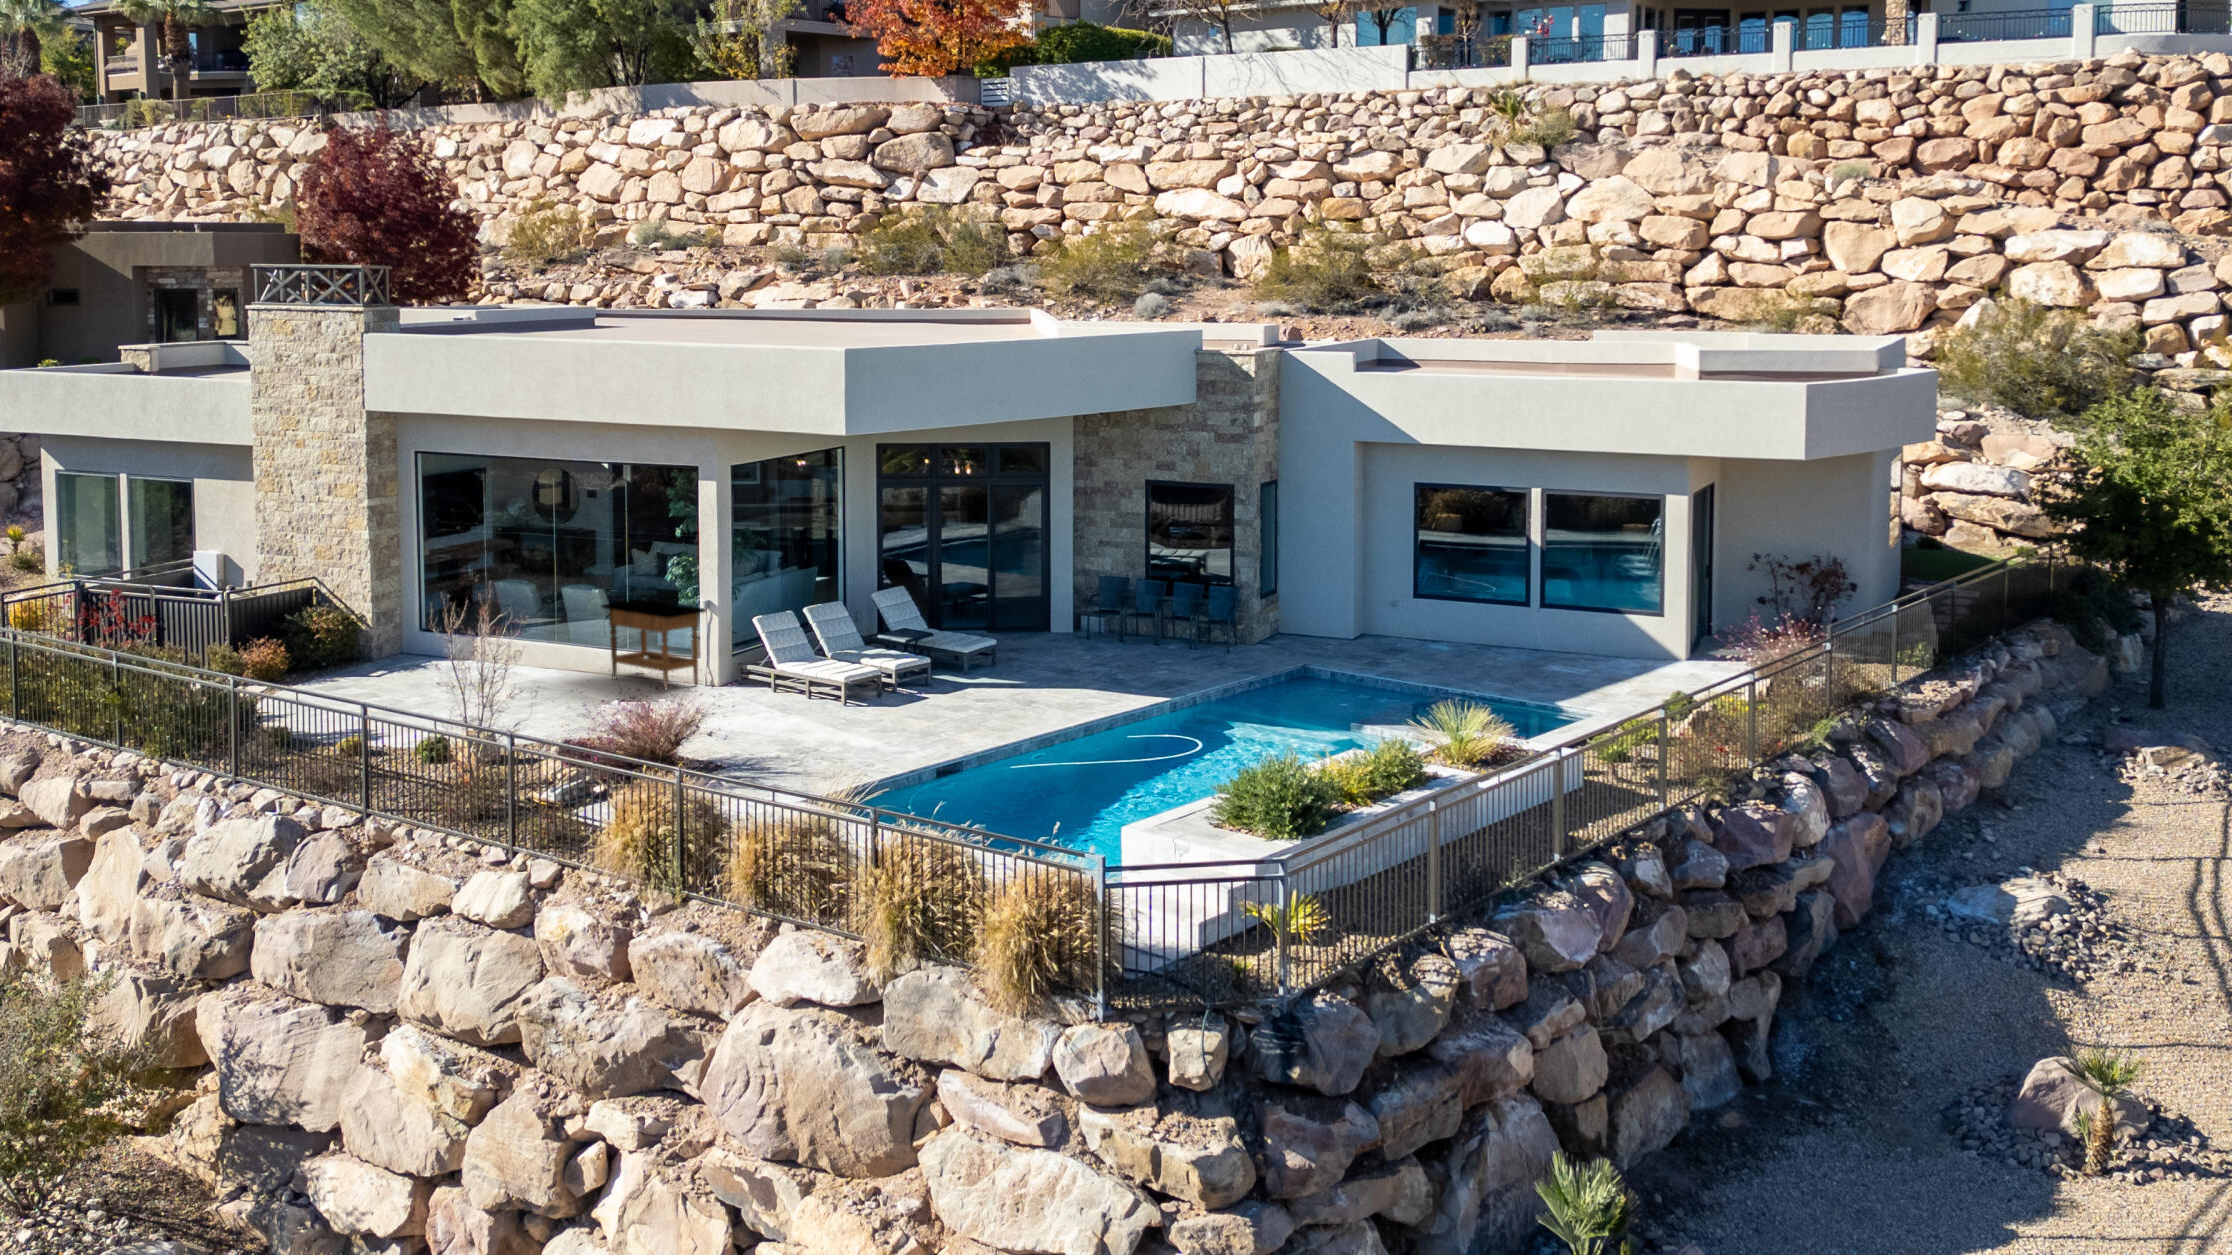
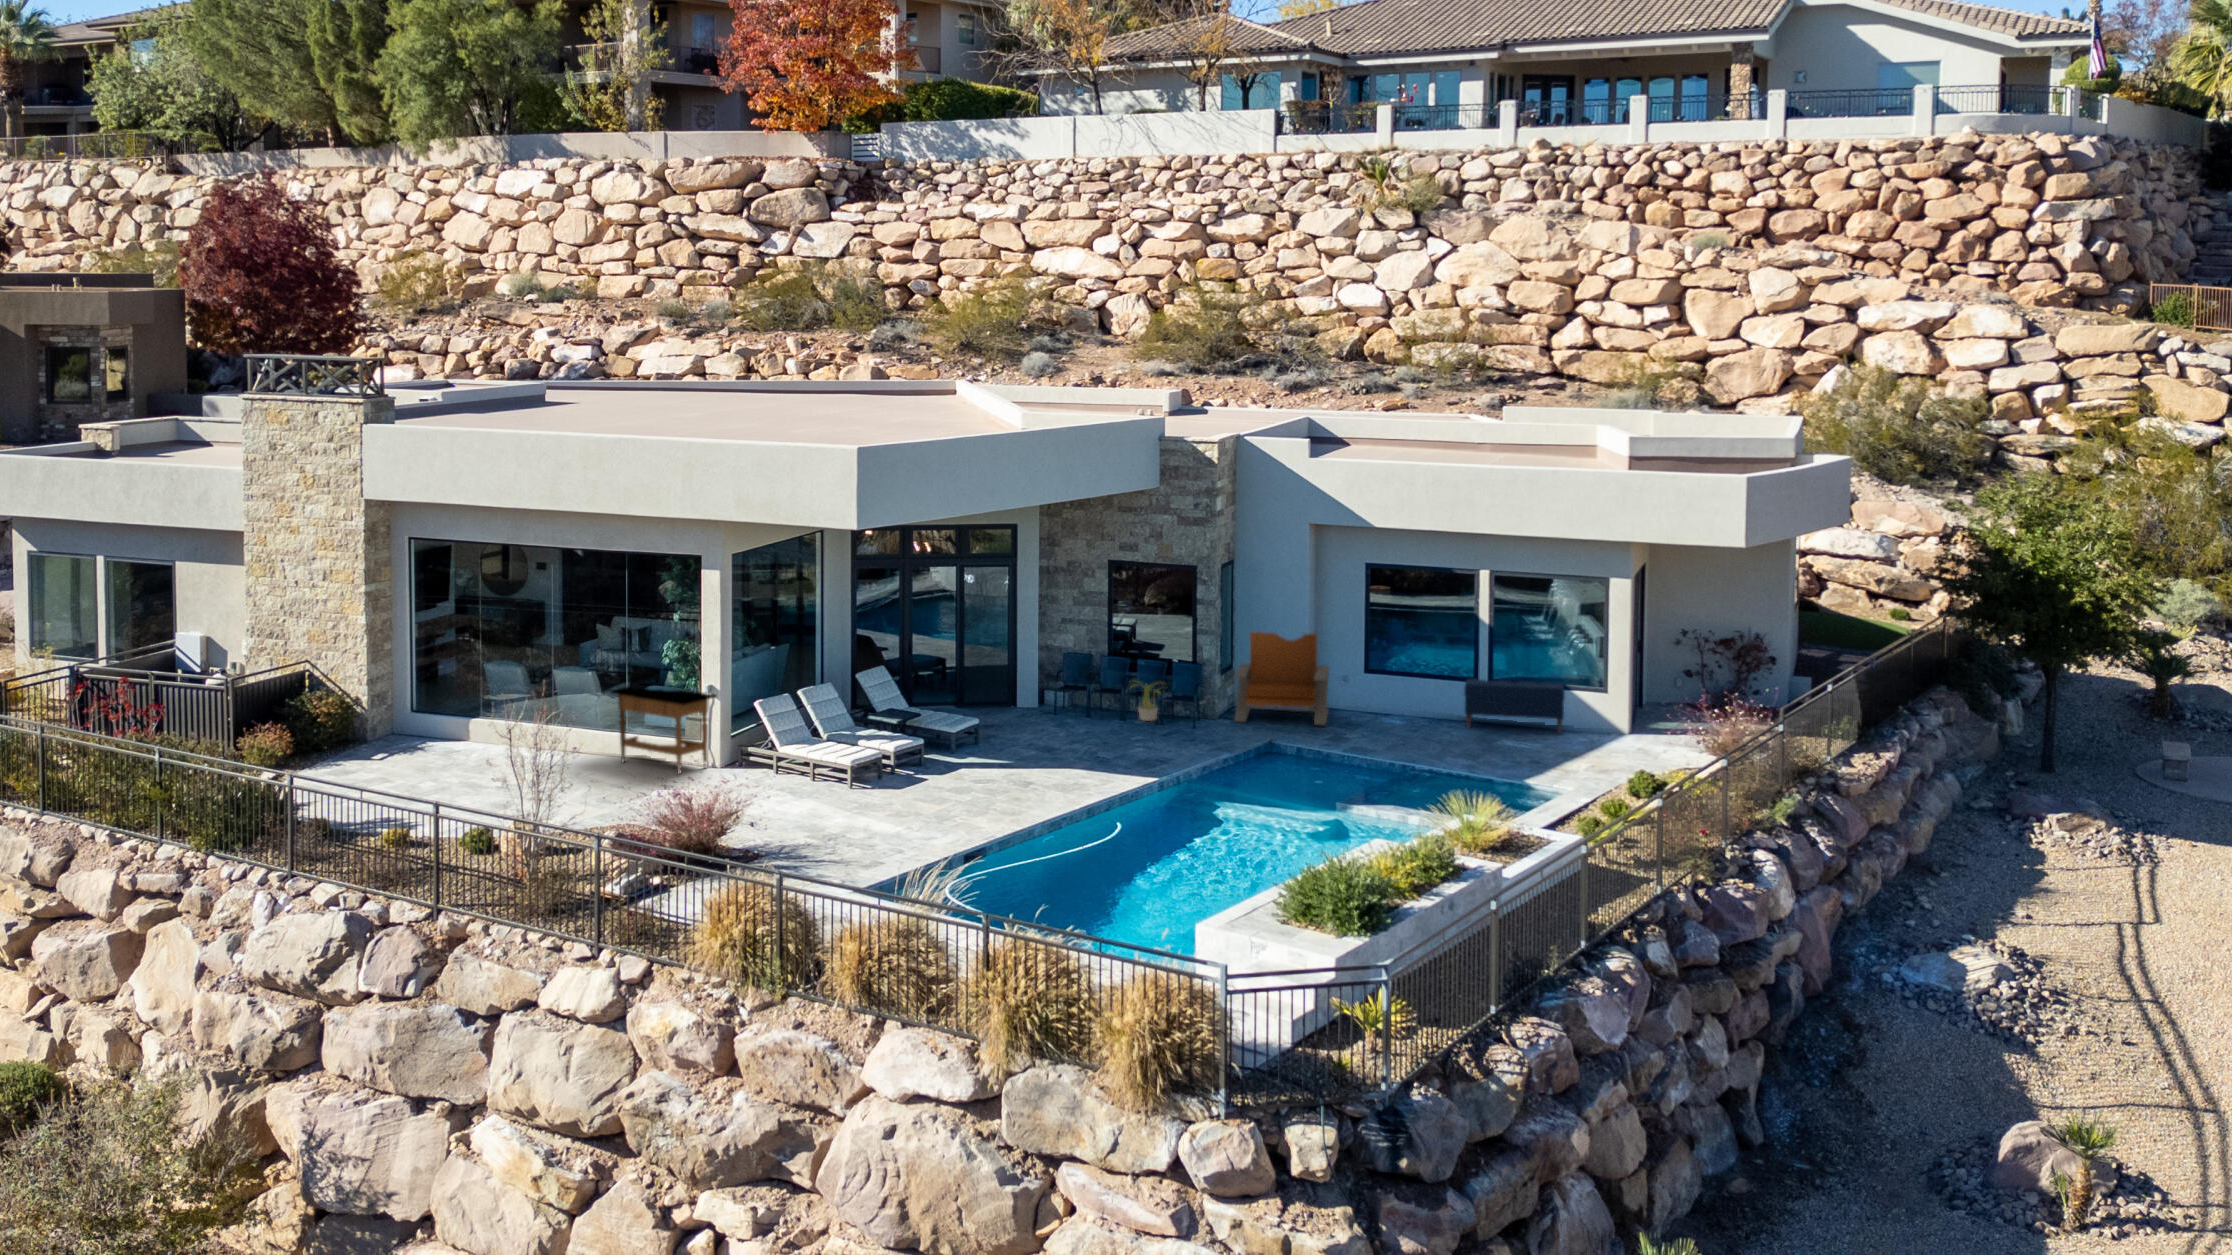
lounge chair: none [1269,556,1375,654] -> present [1234,632,1329,725]
bench: none [1513,605,1622,663] -> present [1464,679,1565,733]
potted plant: none [1158,606,1202,648] -> present [1133,681,1160,721]

